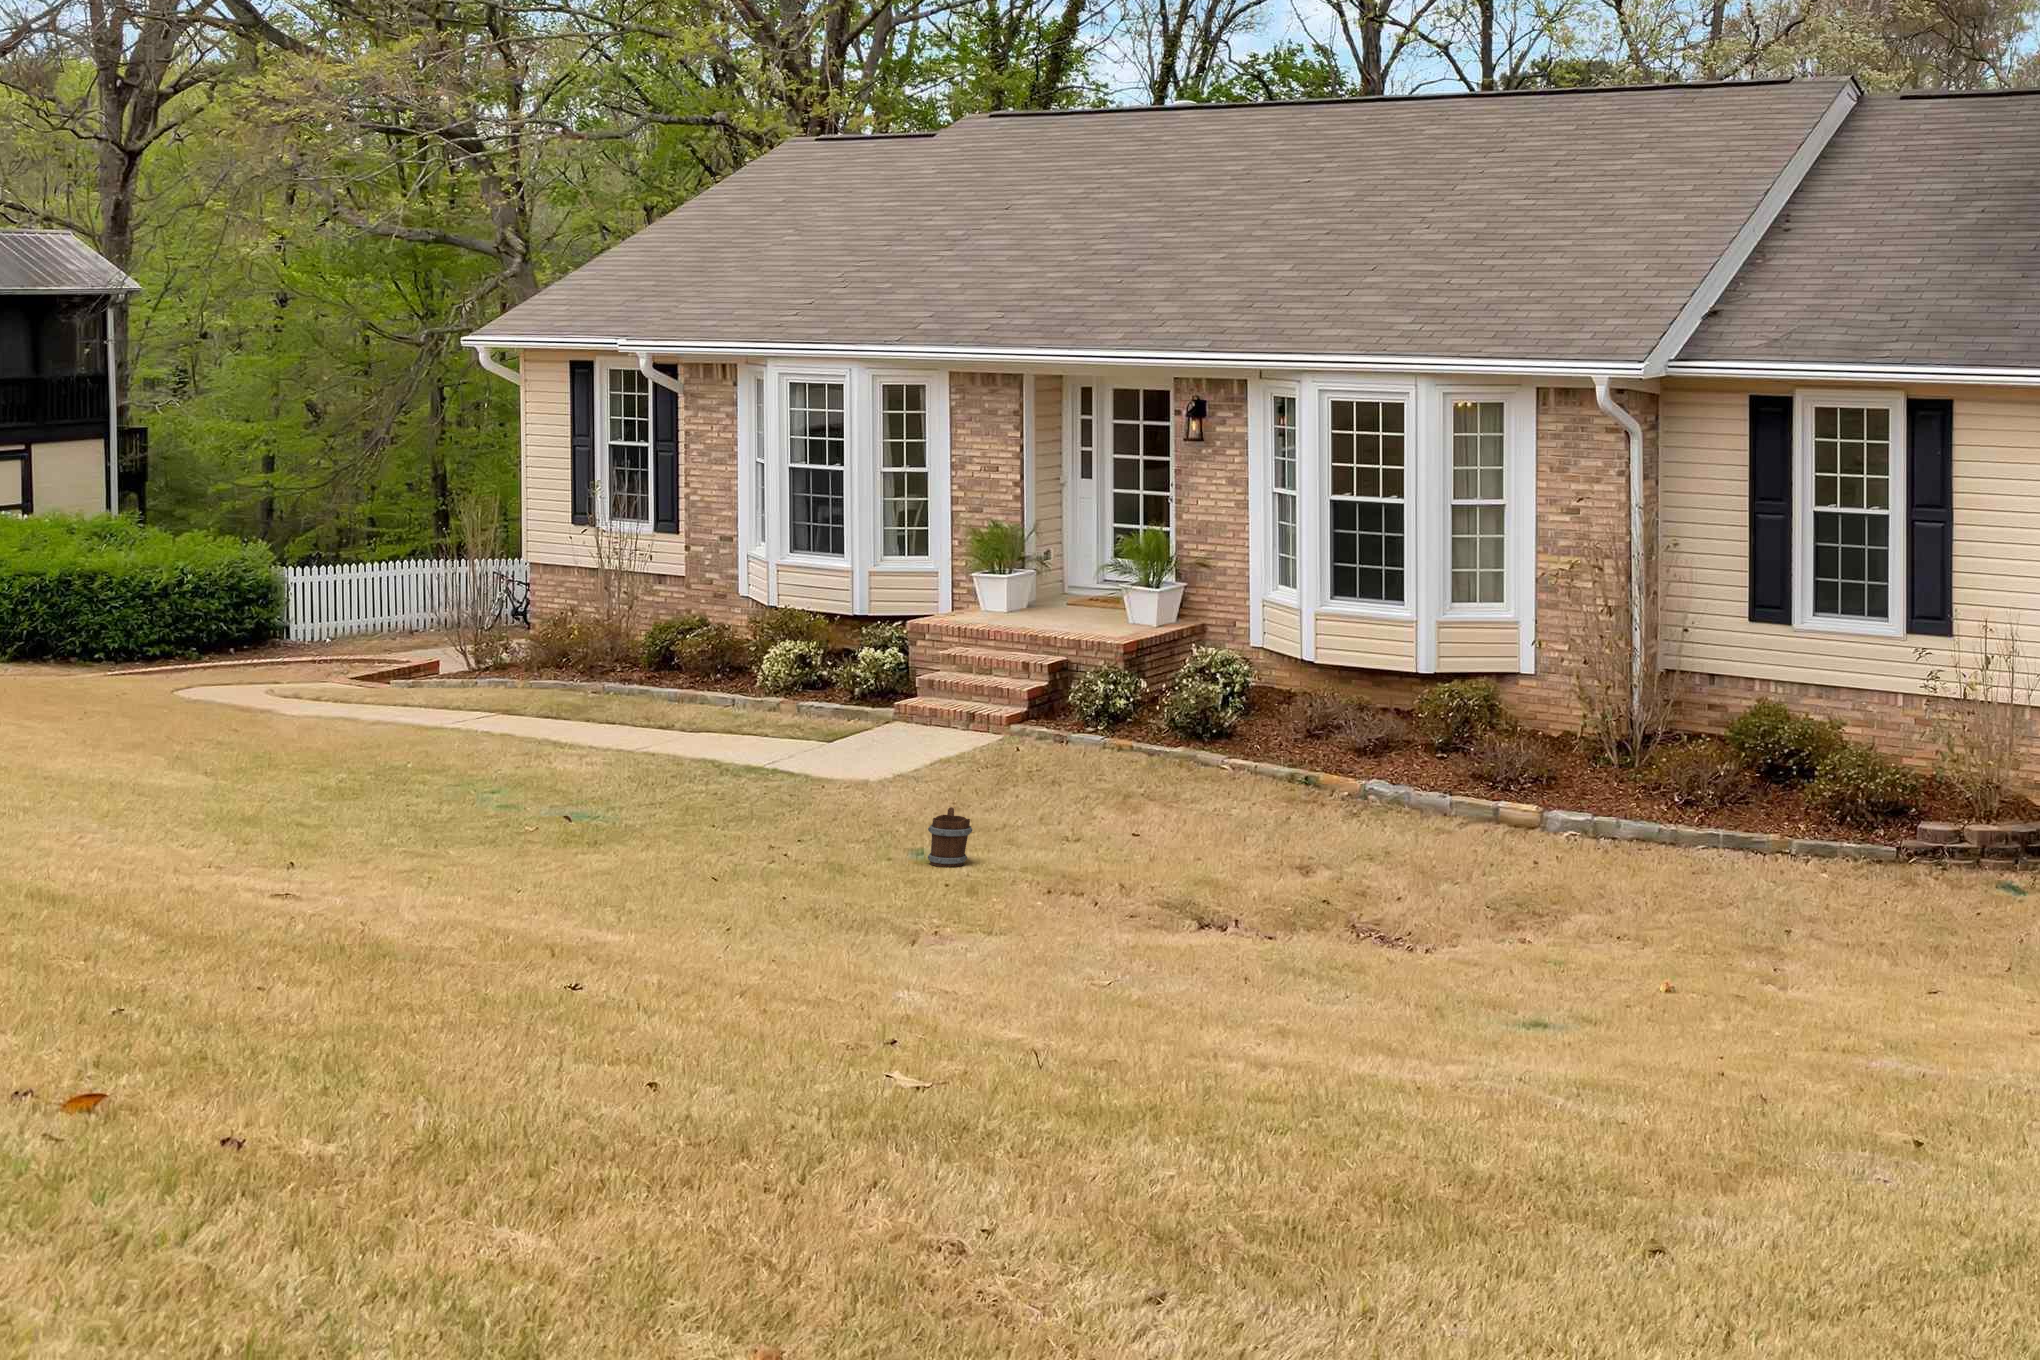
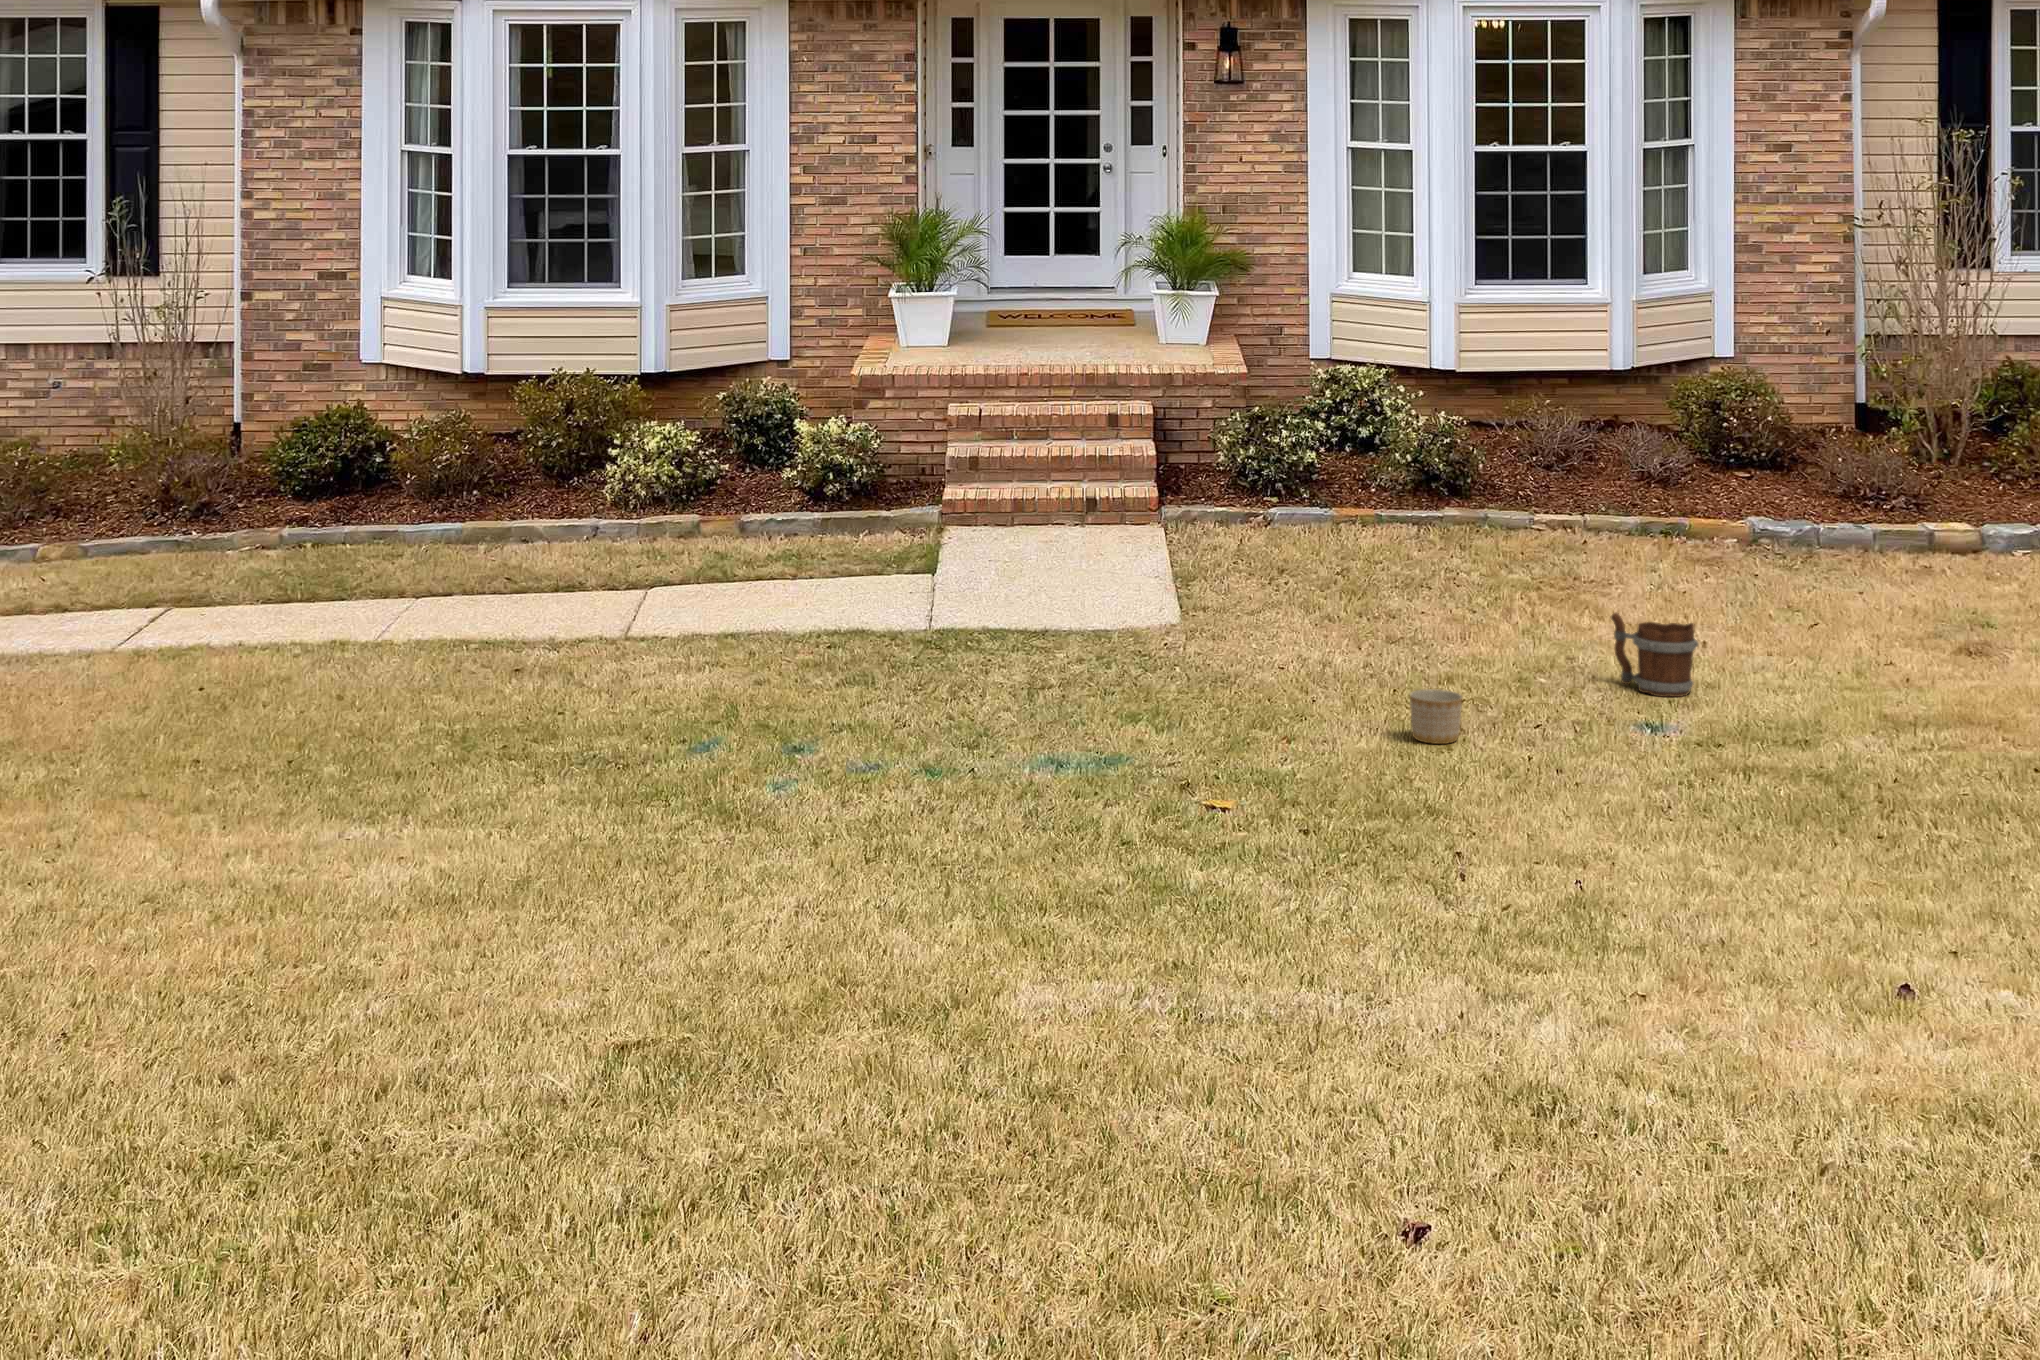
planter: none [704,820,740,853] -> present [1410,689,1462,744]

